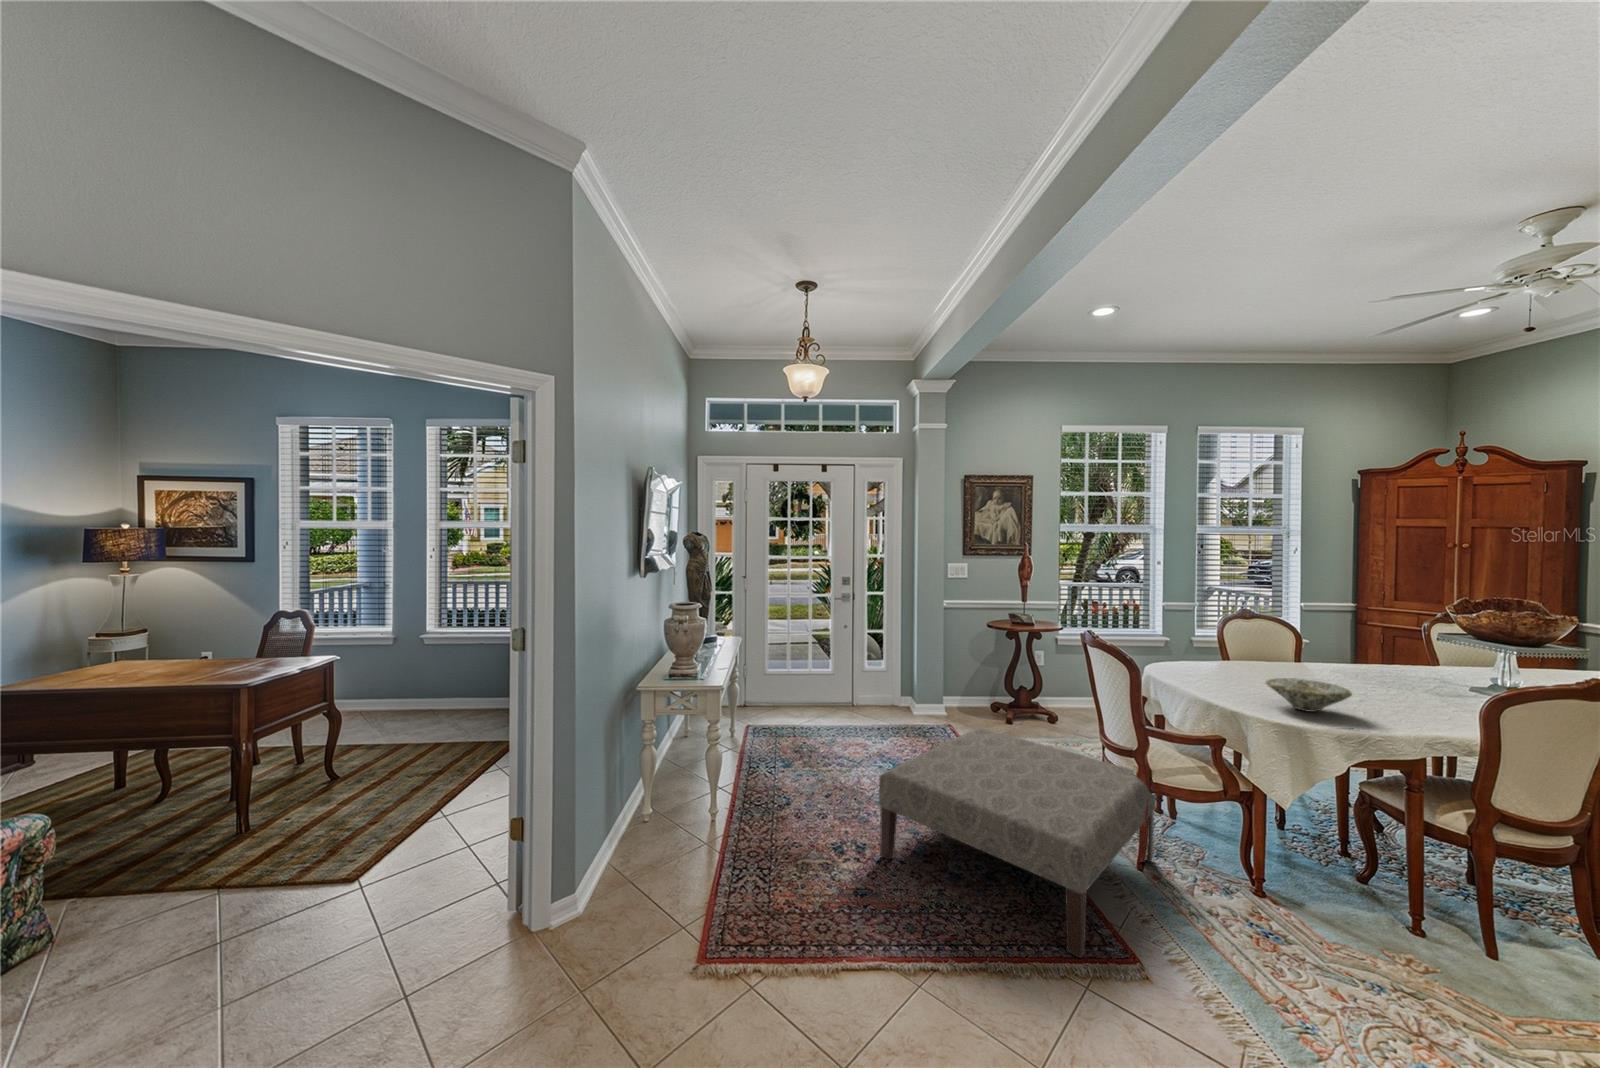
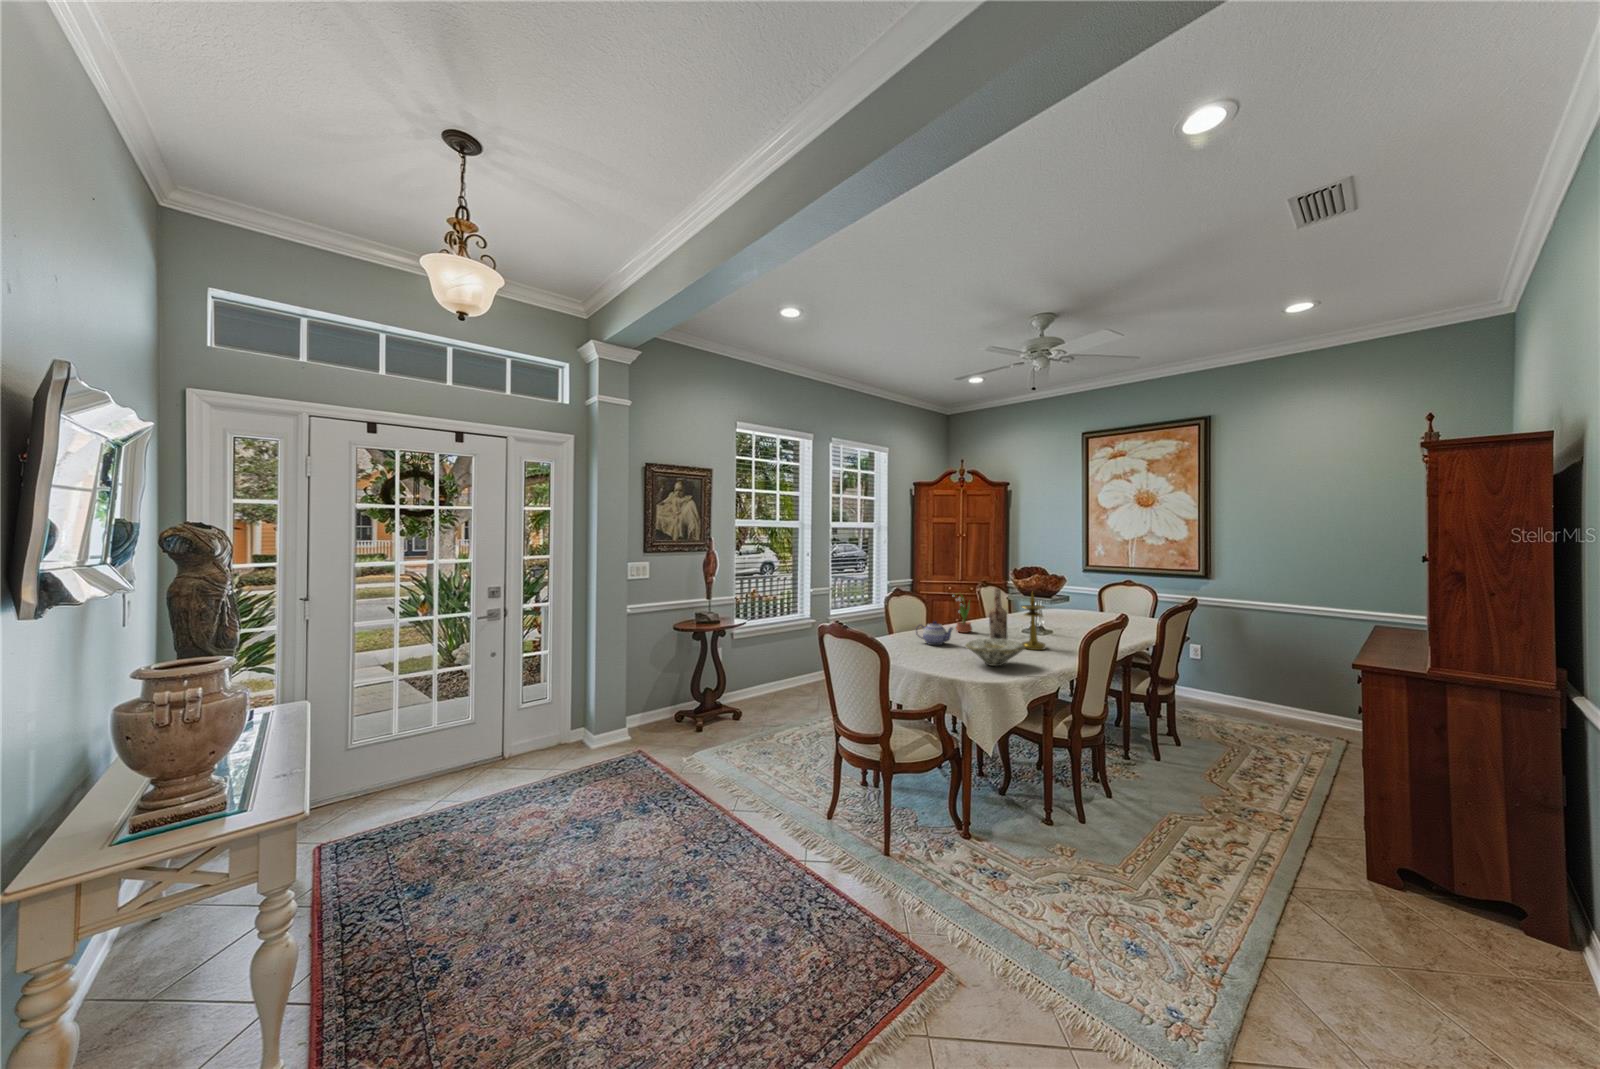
potted flower: none [1311,624,1340,676] -> present [956,594,972,633]
wine bottle: none [1346,624,1375,695] -> present [989,589,1007,640]
candlestick: none [1389,634,1433,711] -> present [1021,594,1046,650]
teapot: none [1234,652,1285,680] -> present [916,621,953,645]
ottoman: present [879,728,1156,958] -> none [624,752,911,1005]

